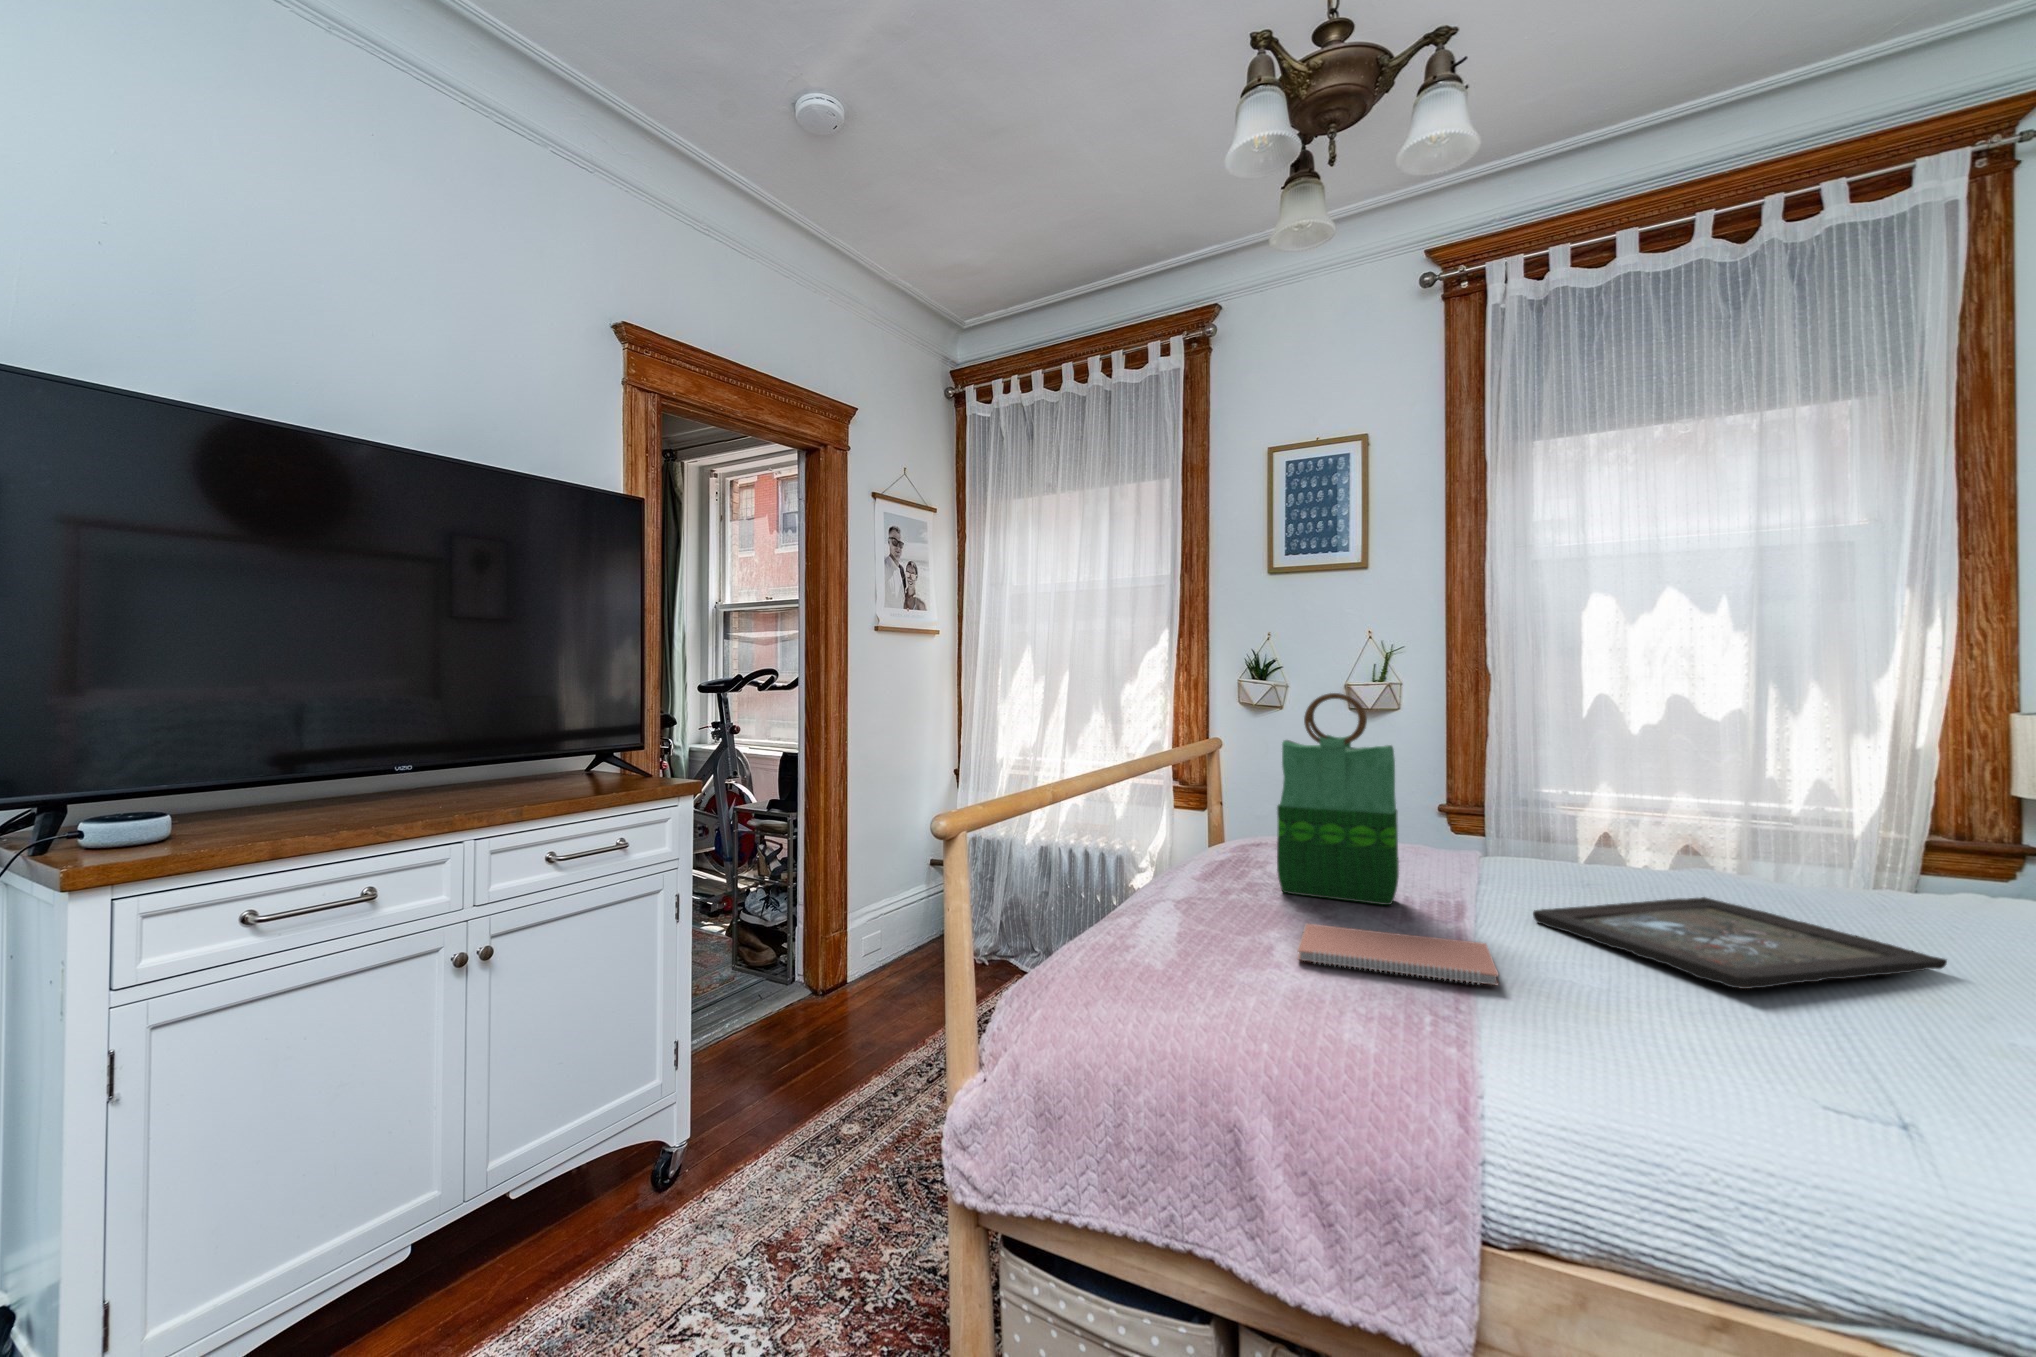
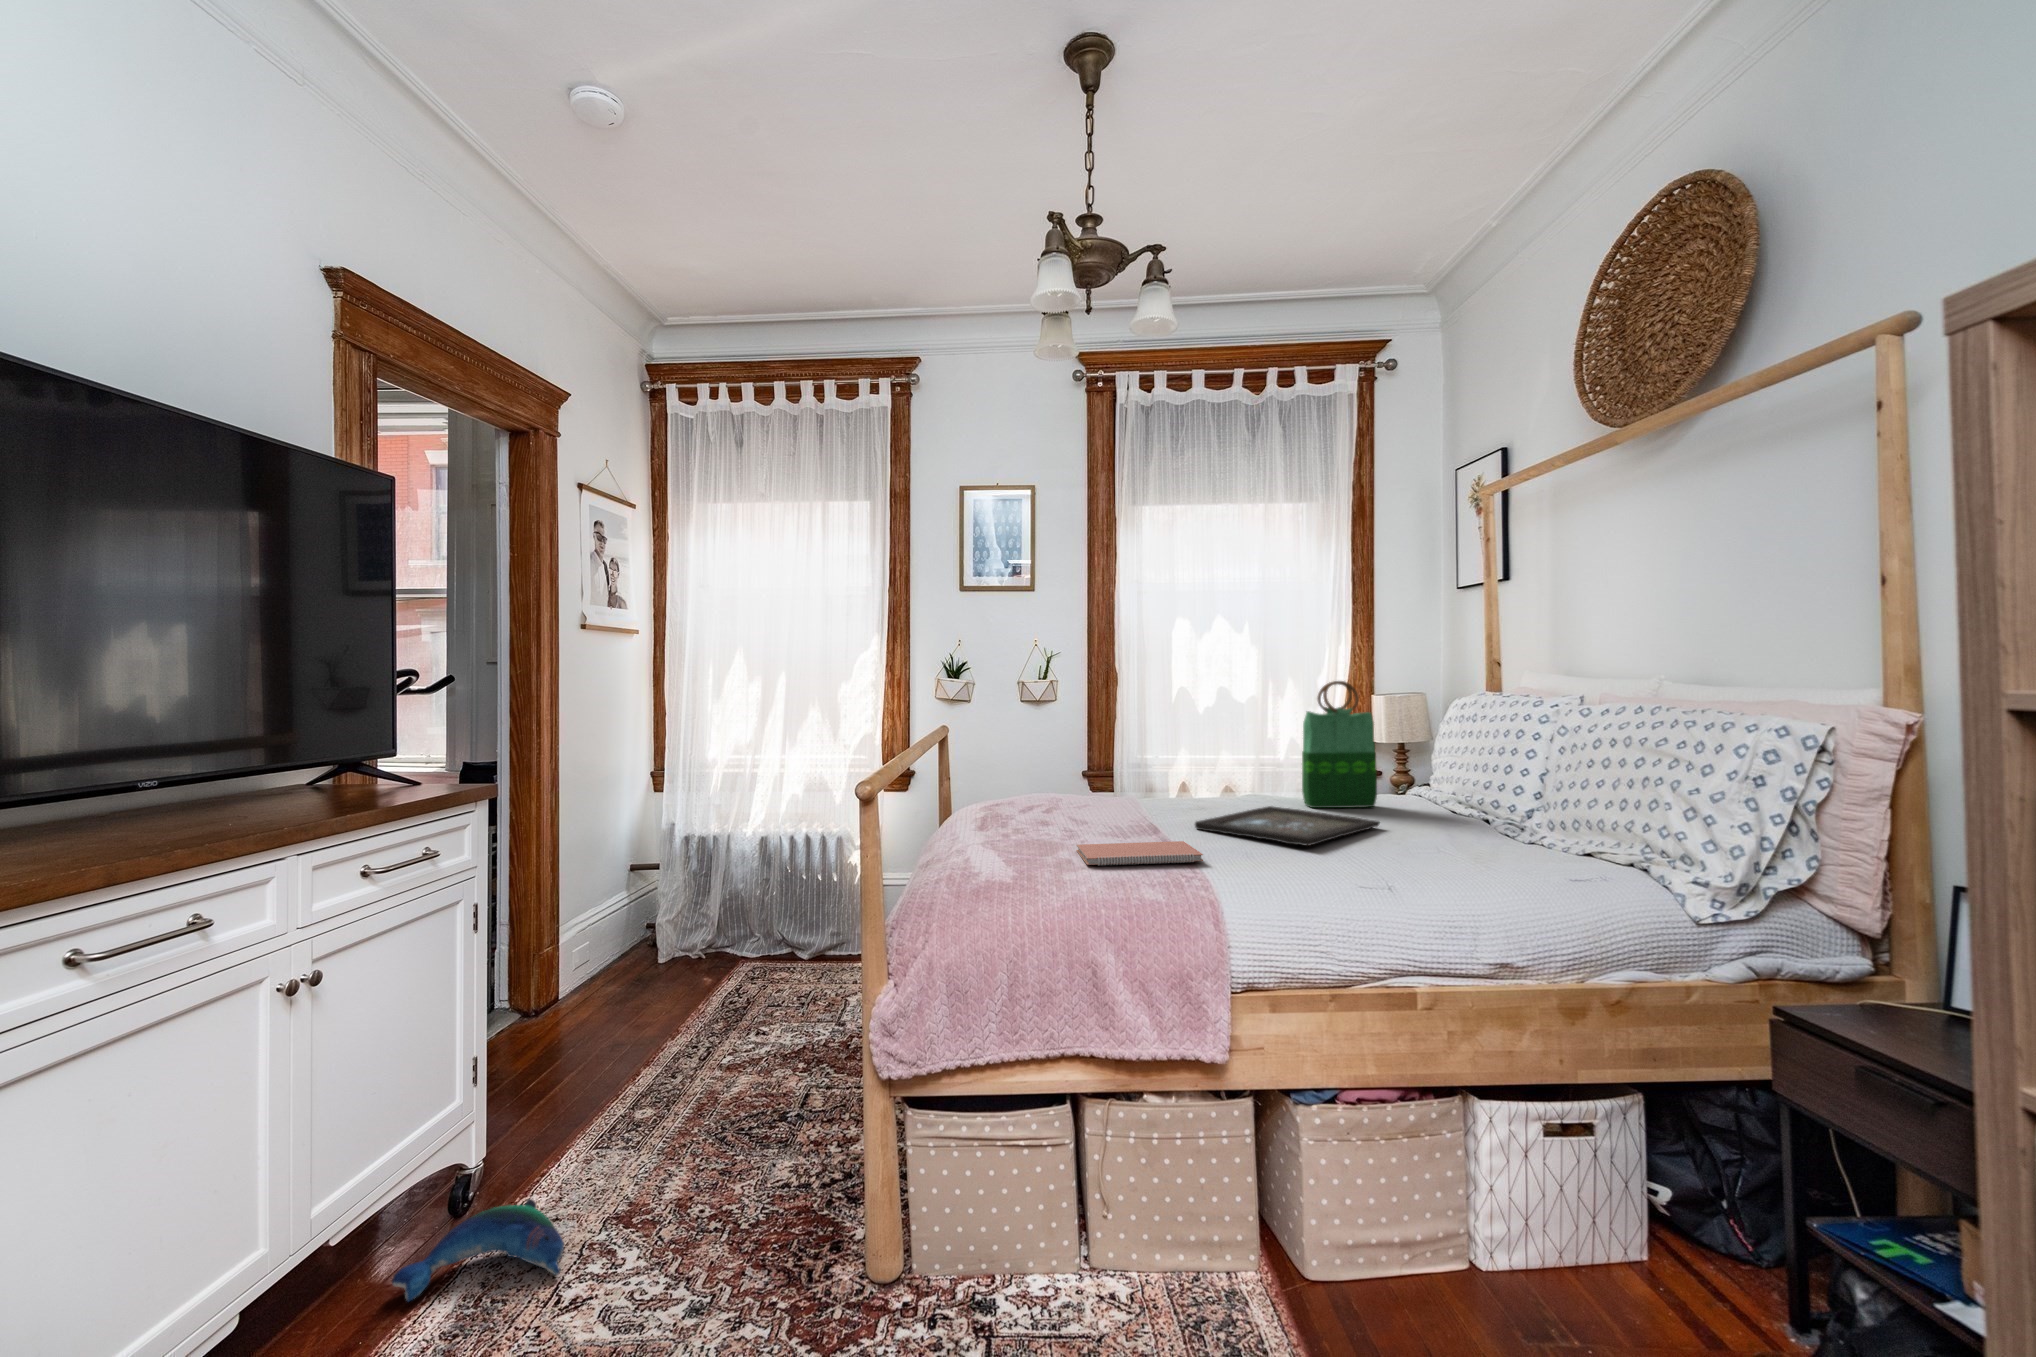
tote bag: present [1277,693,1399,905] -> present [1302,681,1377,808]
plush toy: none [575,1199,705,1293] -> present [392,1199,564,1301]

